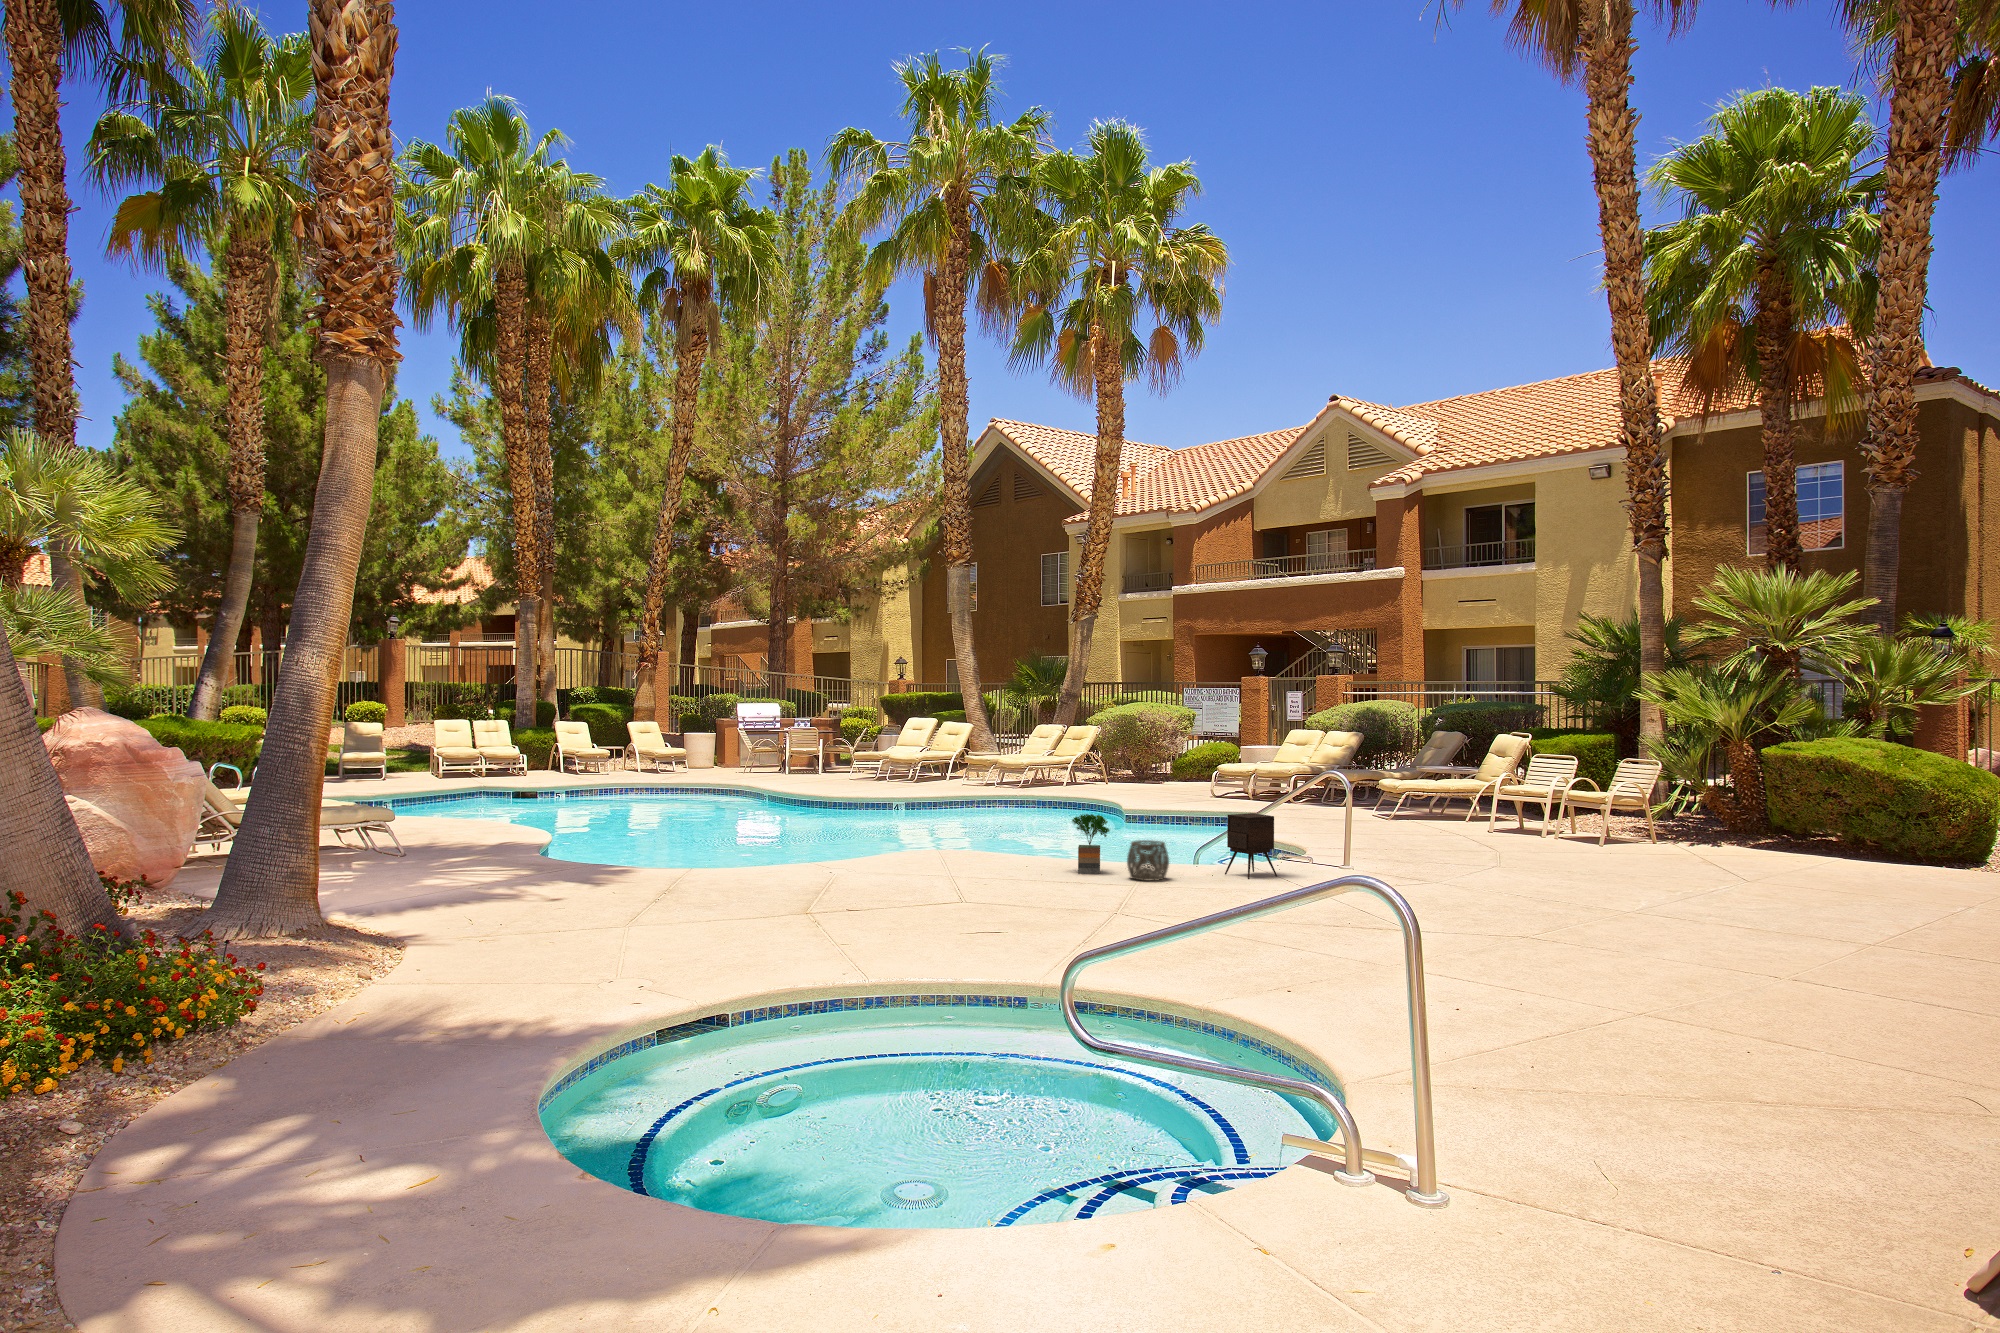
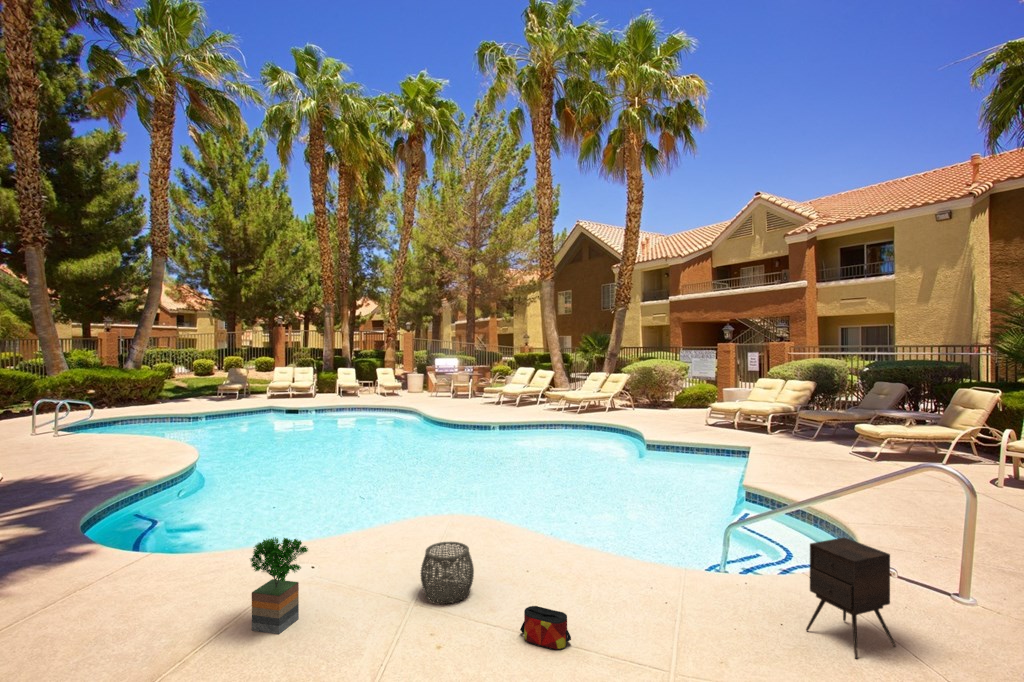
potted tree: present [1072,814,1110,874] -> present [250,537,308,634]
woven basket: present [1127,840,1169,881] -> present [421,542,474,604]
bag: none [1033,859,1069,881] -> present [520,606,571,650]

